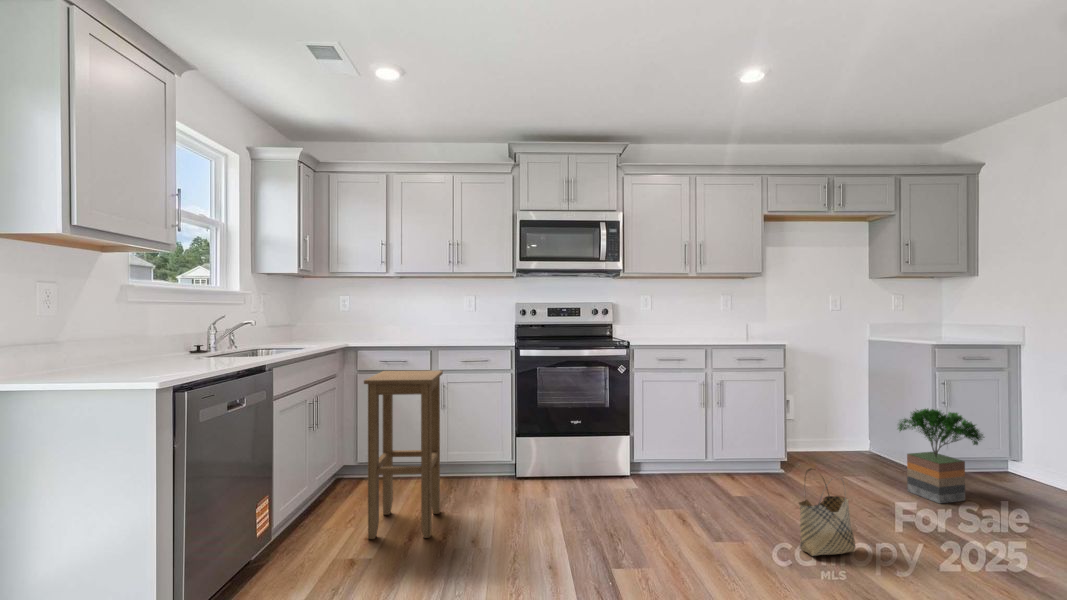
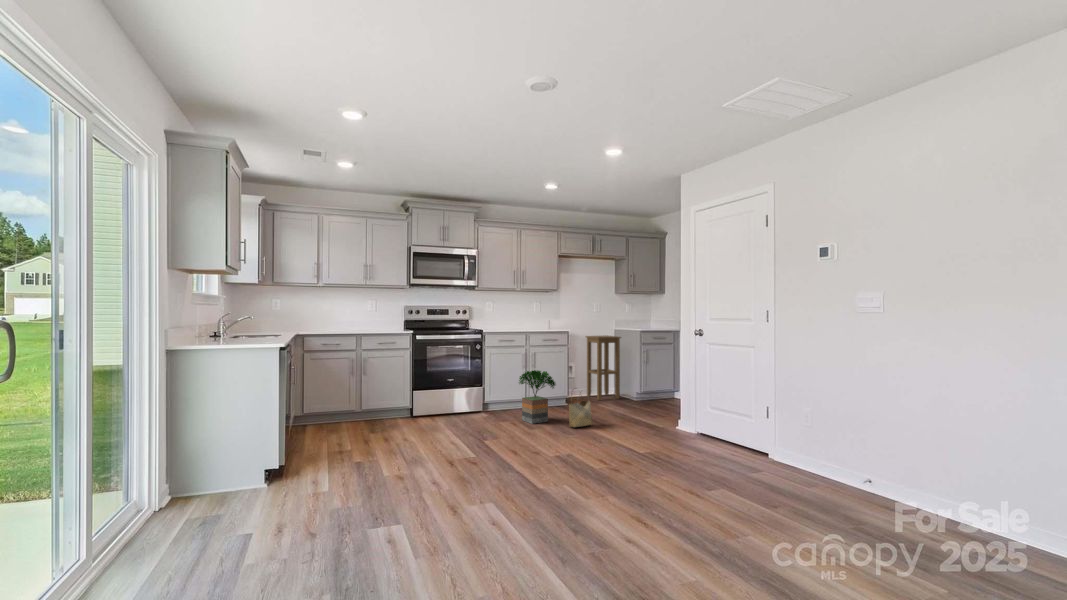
stool: present [364,370,443,539] -> present [586,335,621,400]
potted tree: present [898,408,984,504] -> present [519,370,556,424]

